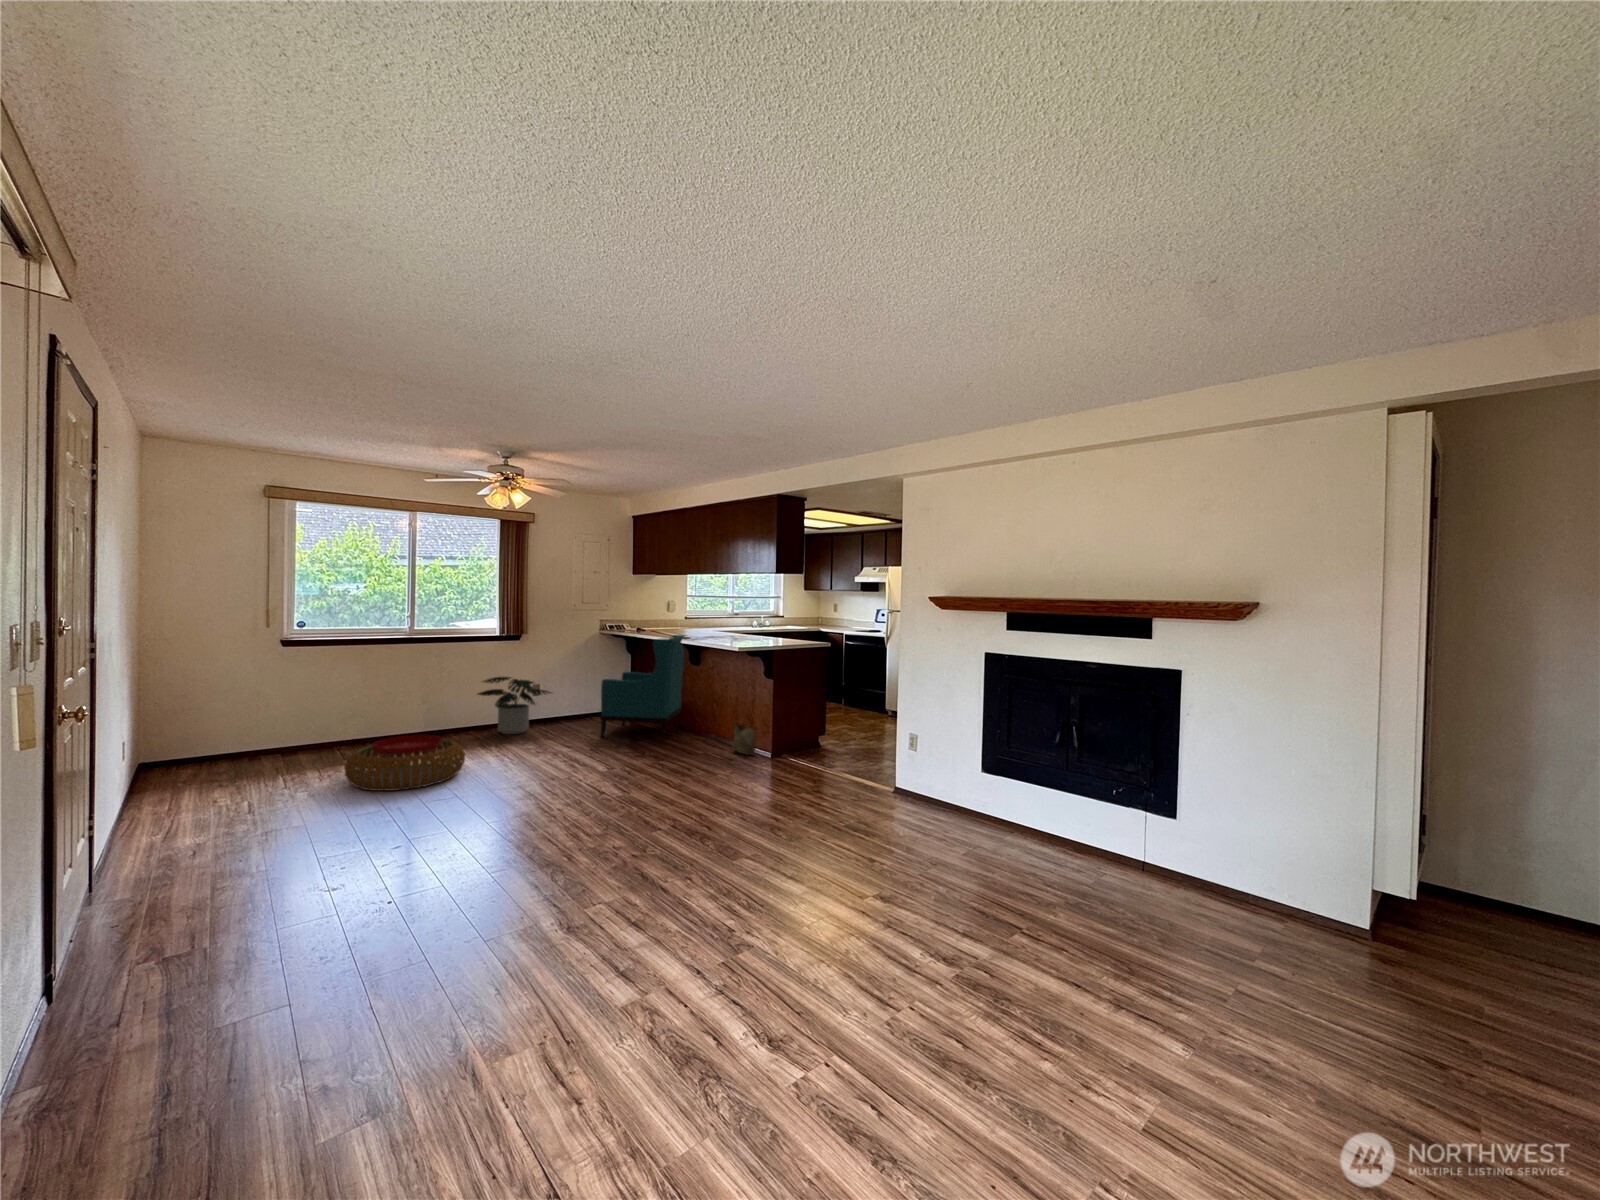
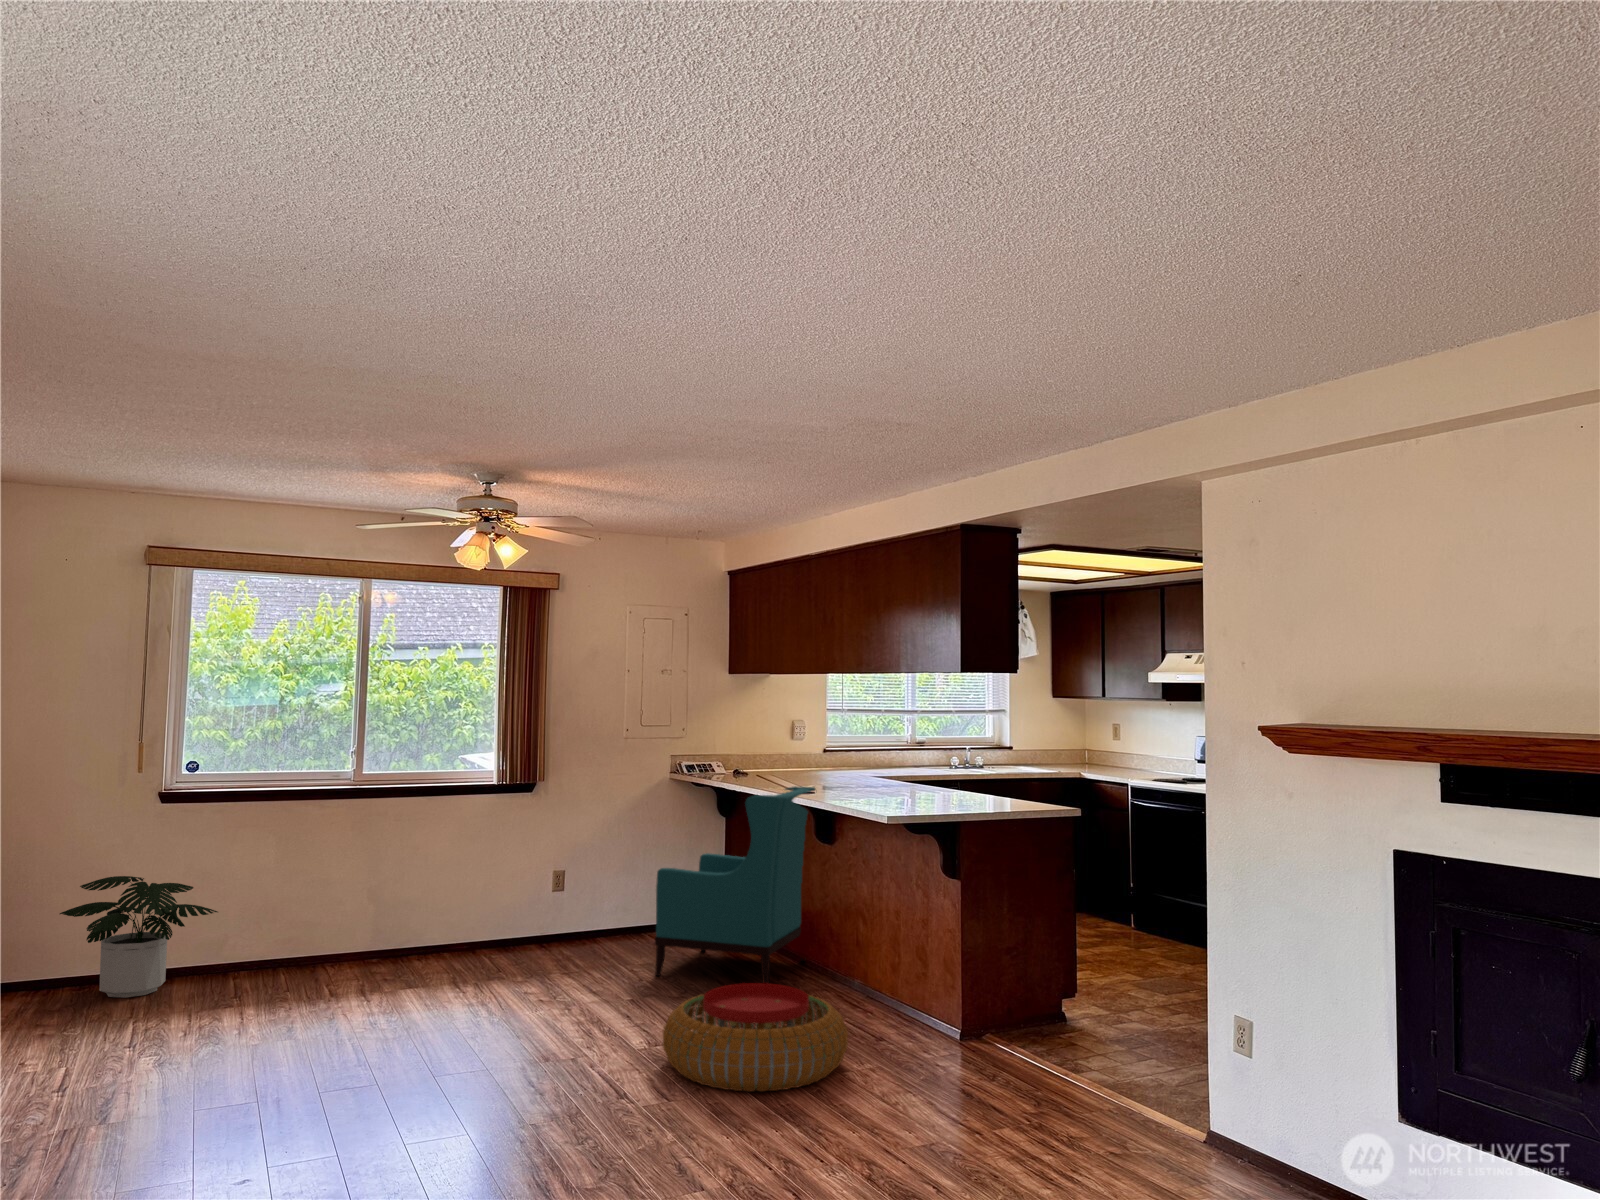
potted plant: present [478,677,550,734] -> present [60,876,217,998]
woven basket: present [732,724,757,755] -> none [886,942,935,1032]
pouf: present [344,735,465,791] -> present [663,983,848,1092]

